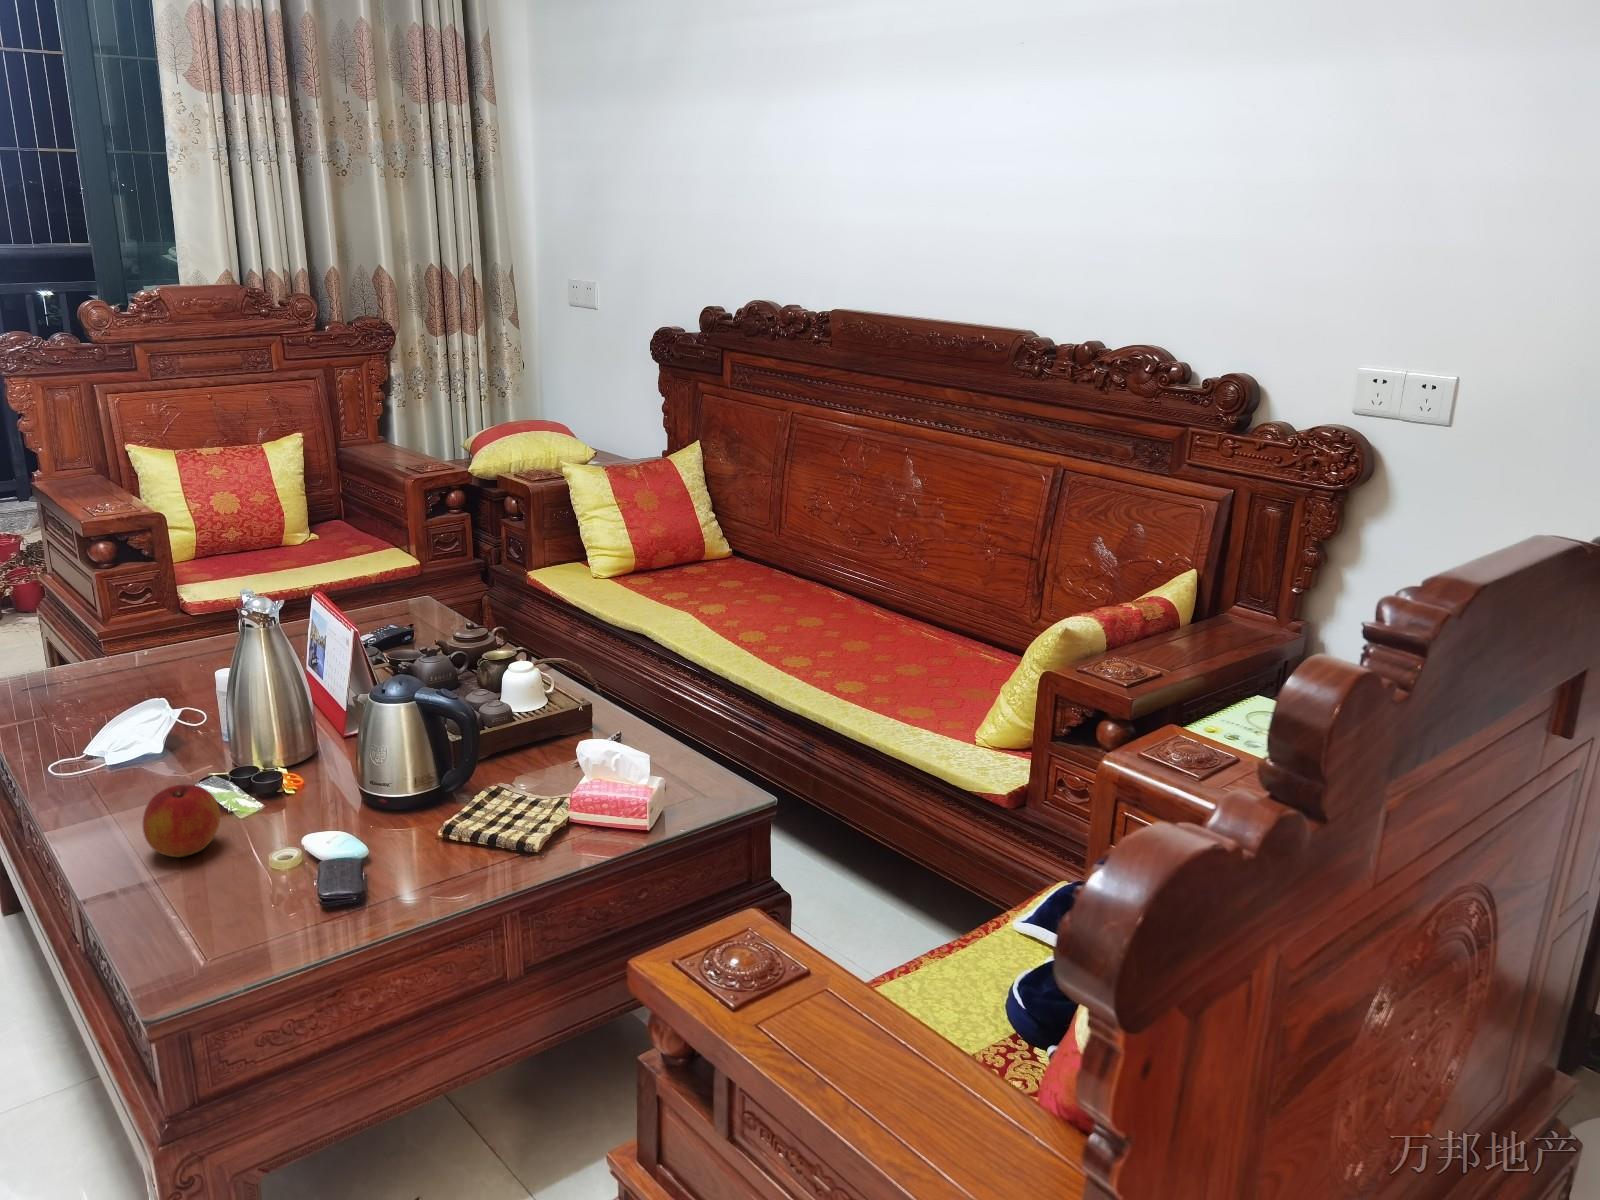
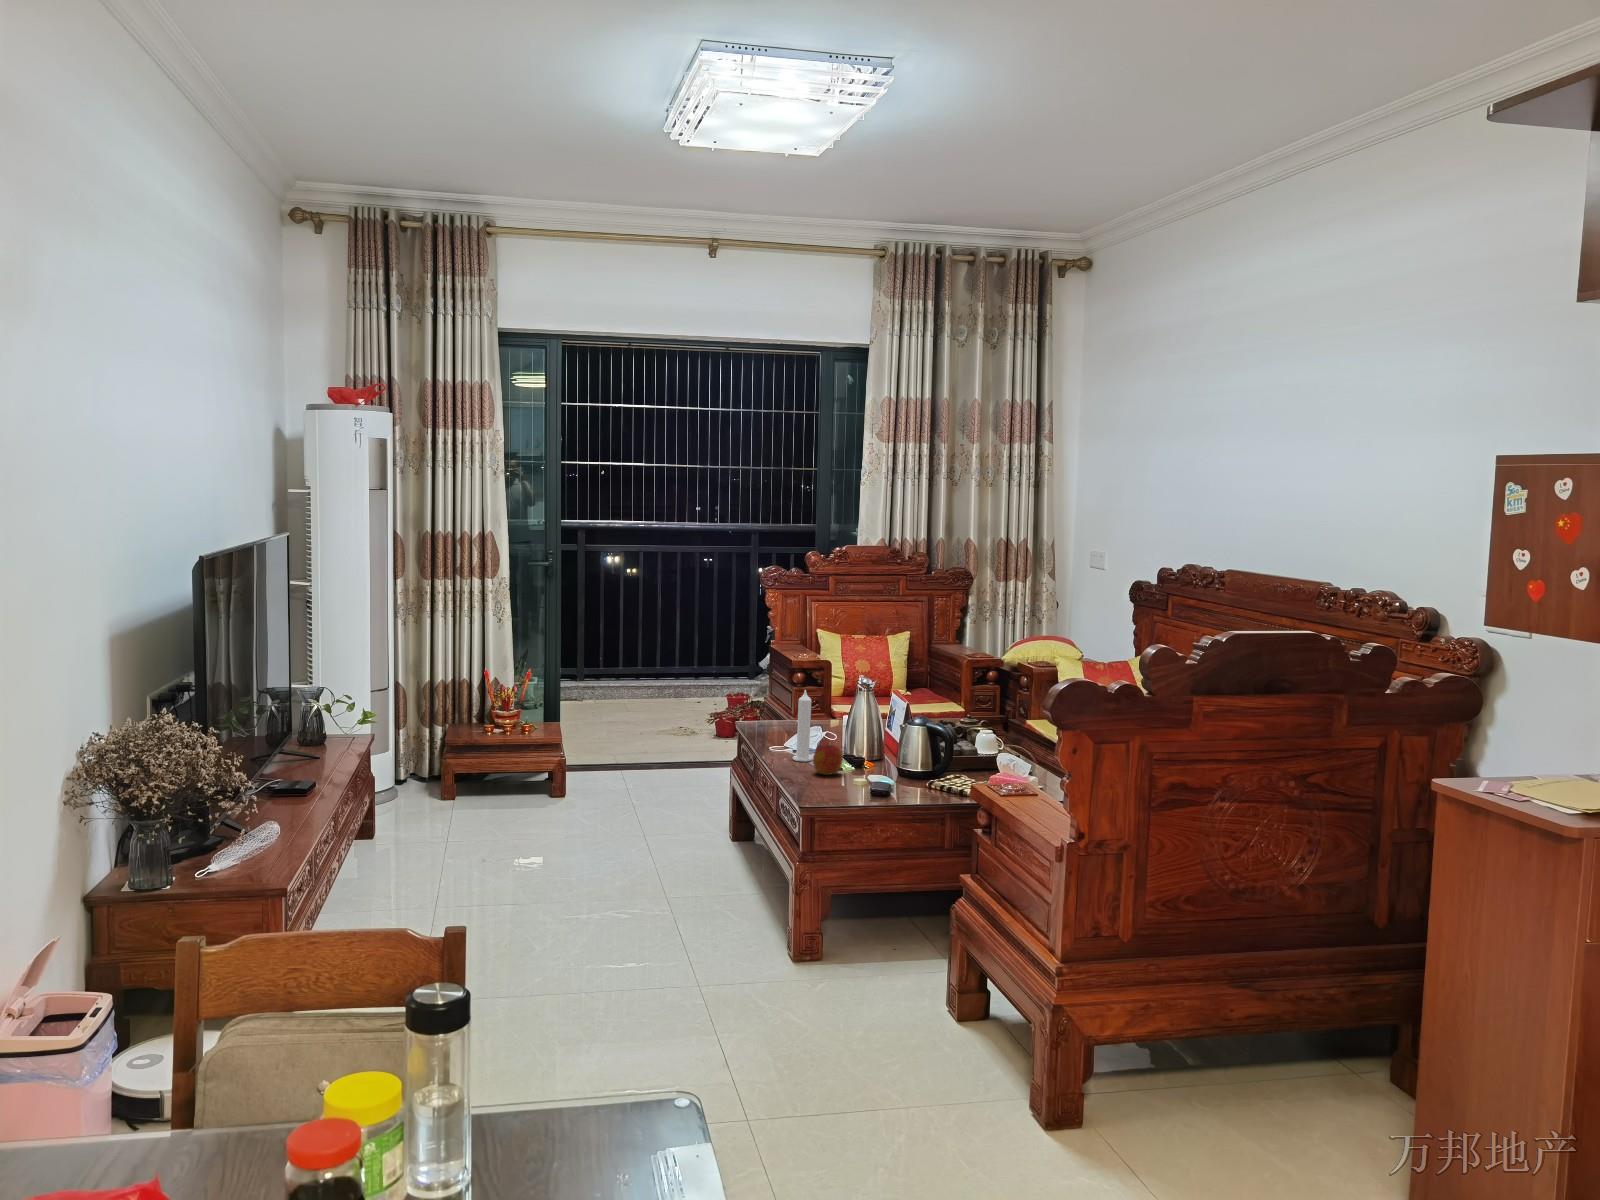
candle: none [84,653,144,813] -> present [793,690,813,762]

